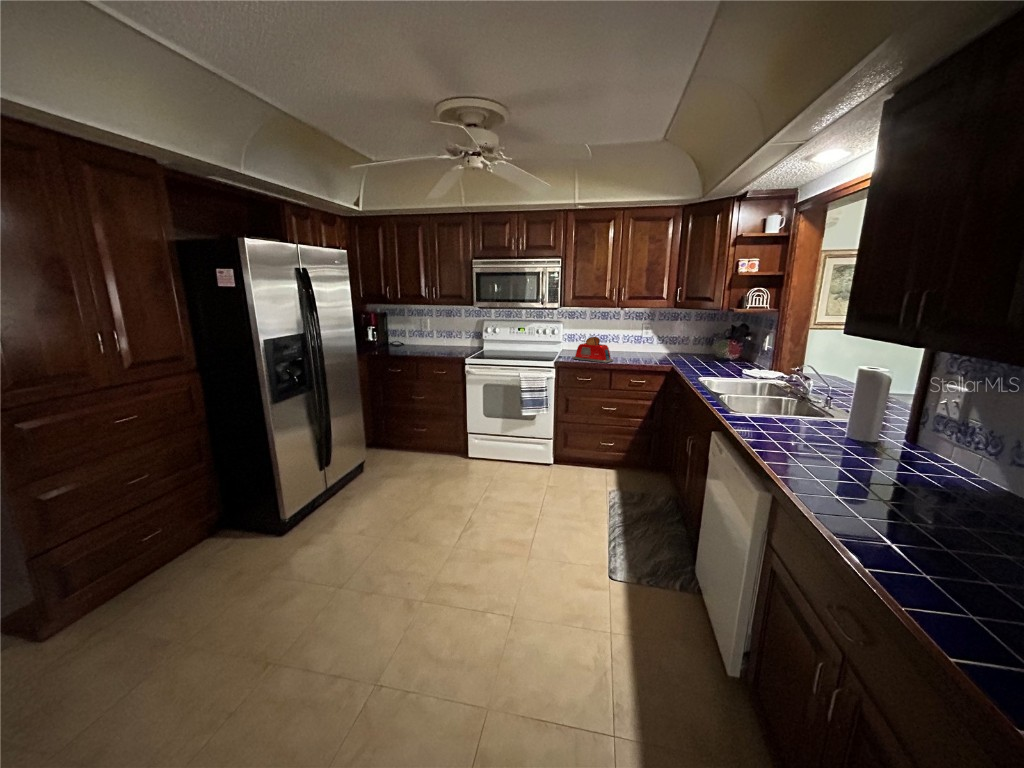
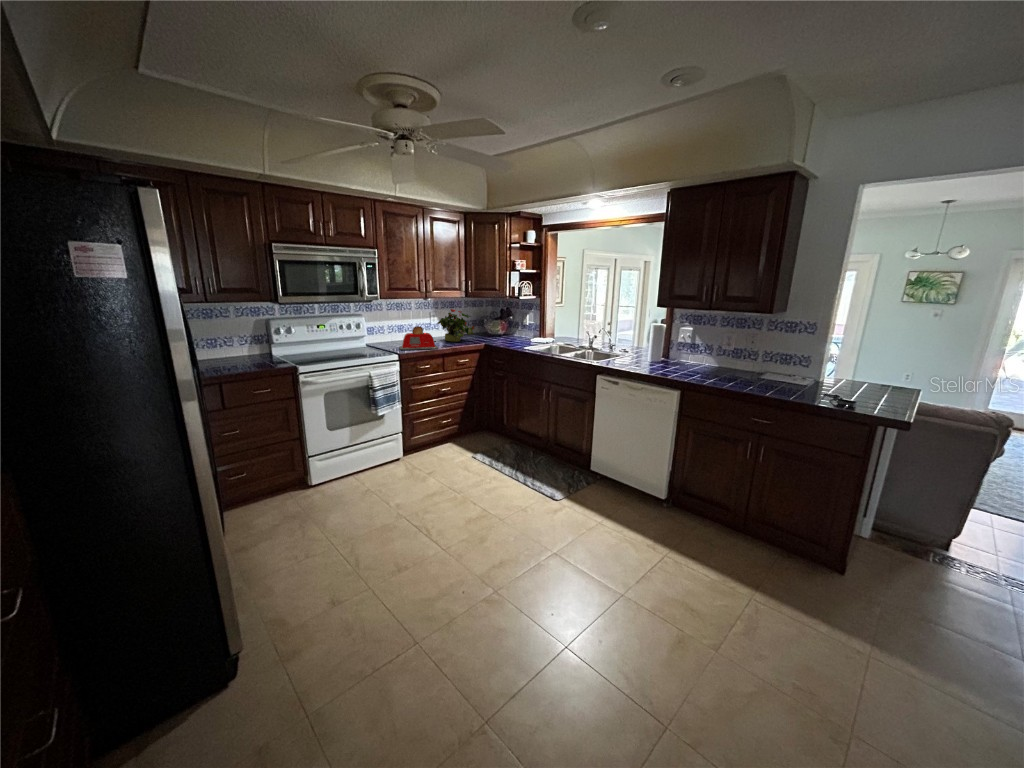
potted plant: none [638,321,676,359] -> present [437,309,475,342]

